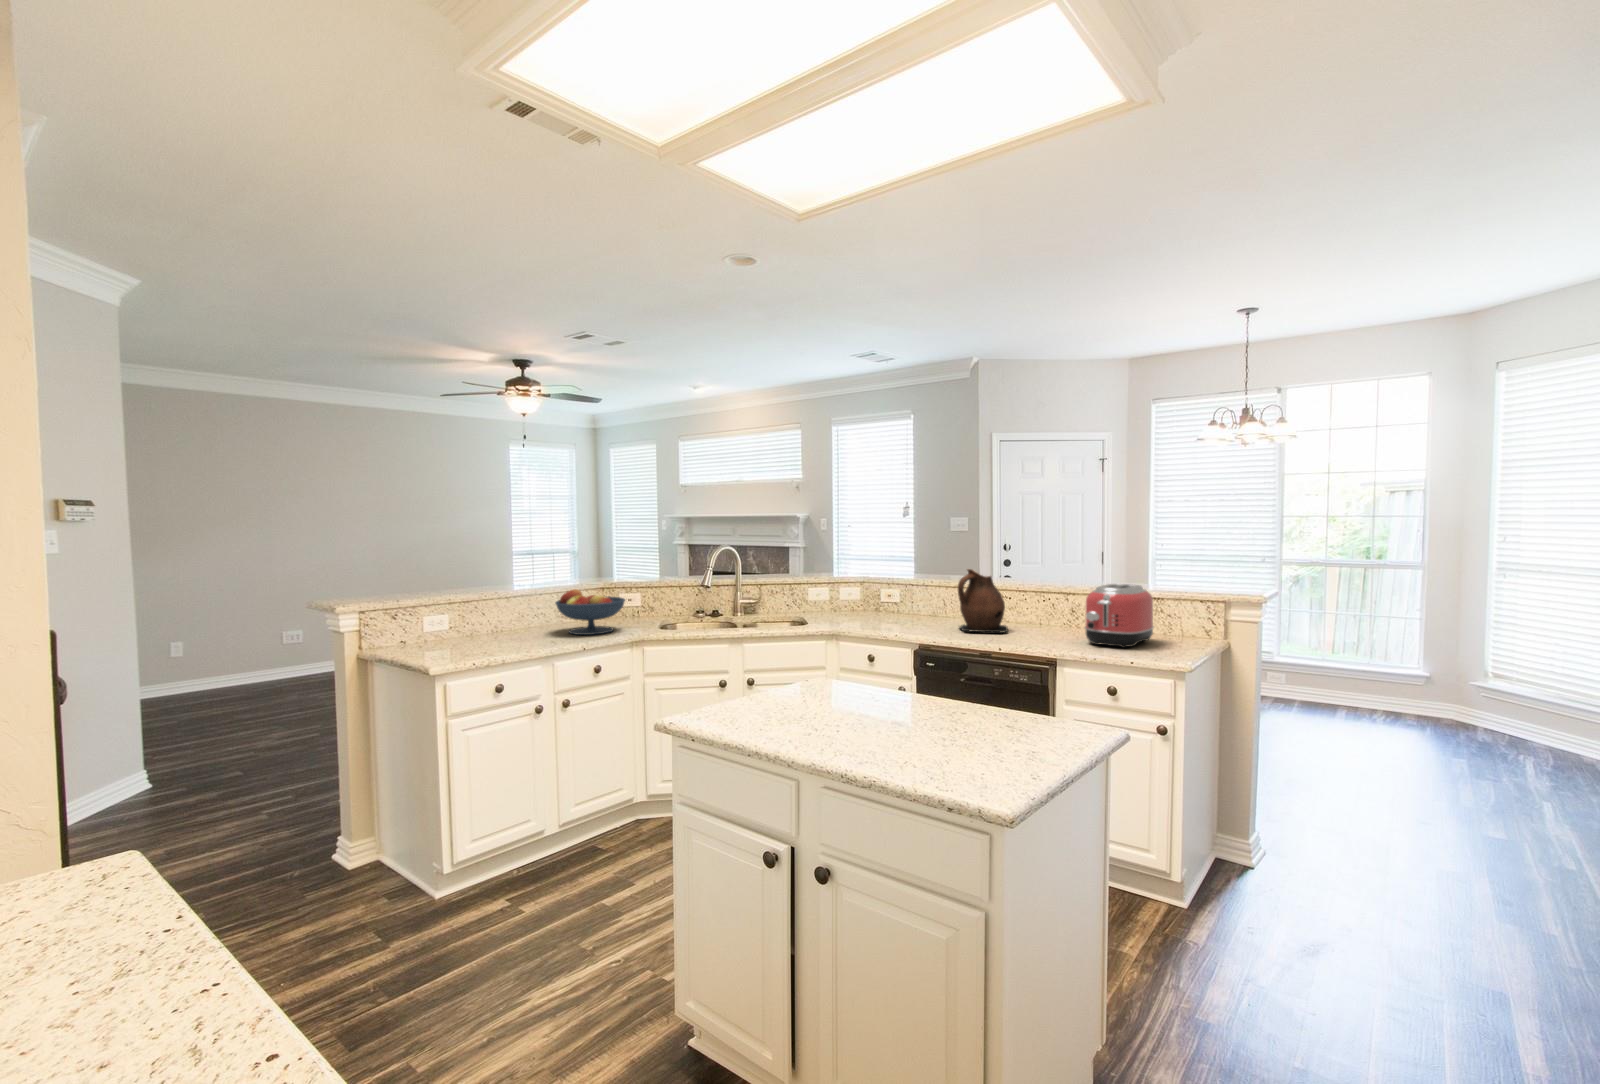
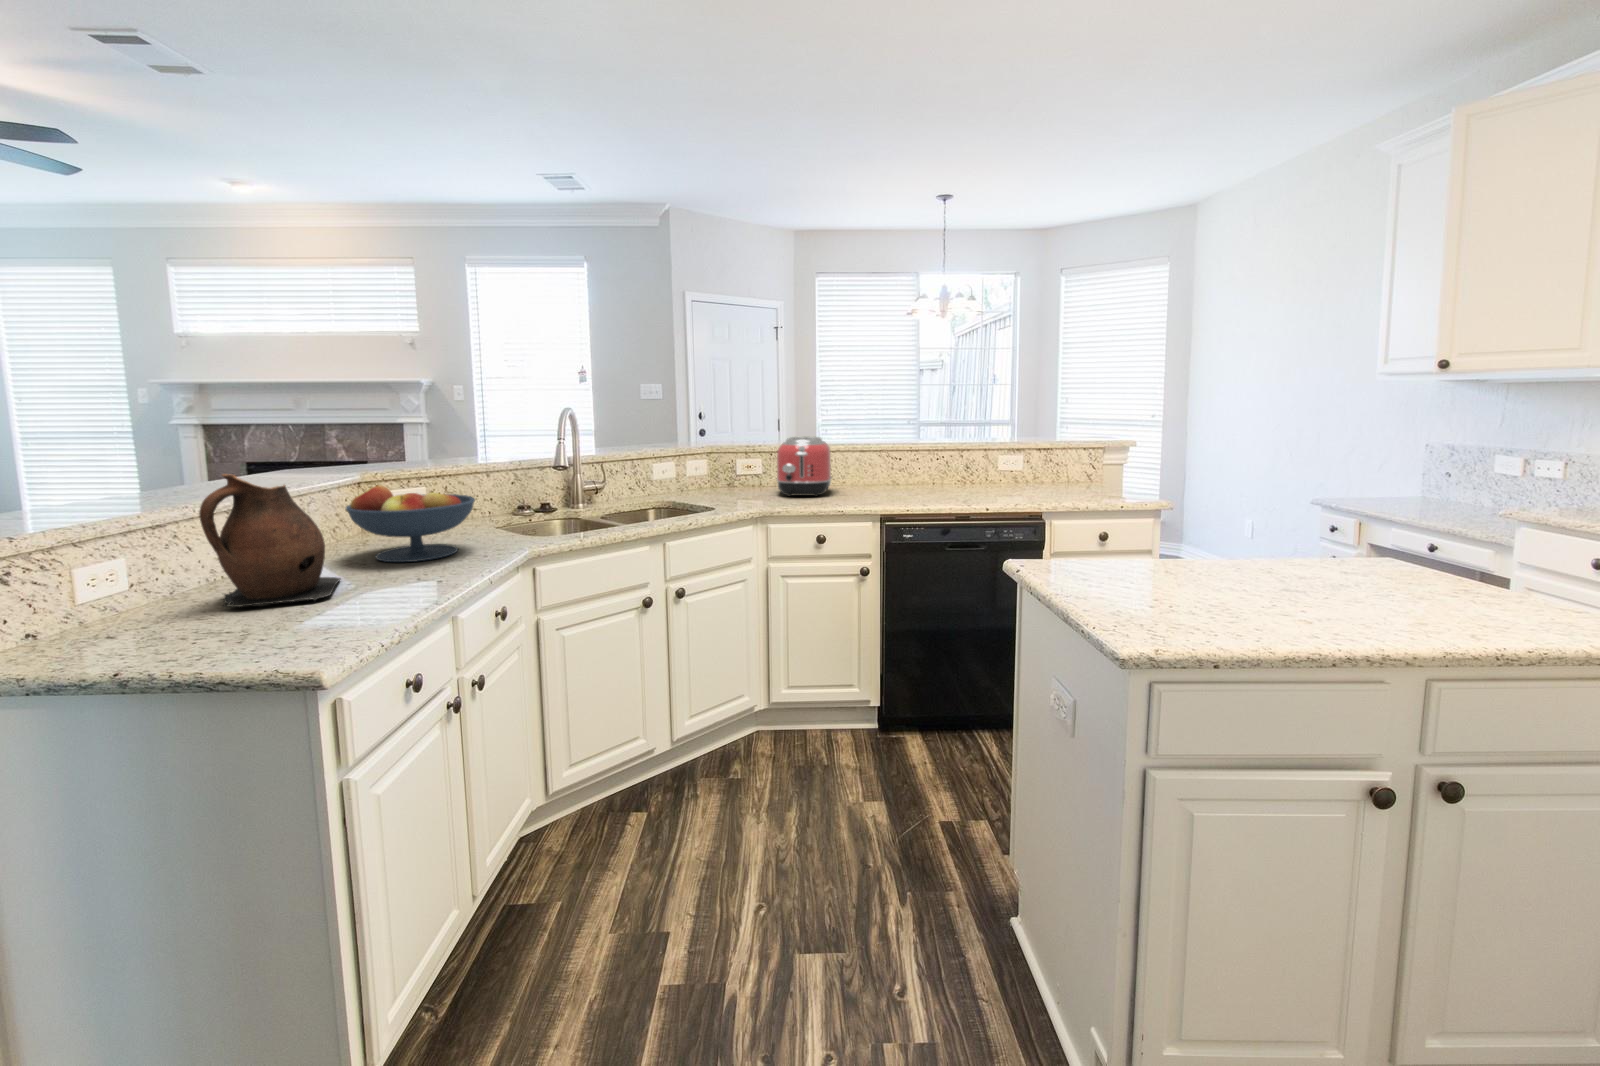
ceramic pitcher: present [958,569,1008,633] -> present [199,474,341,607]
toaster: present [1085,584,1154,648] -> present [777,437,832,496]

